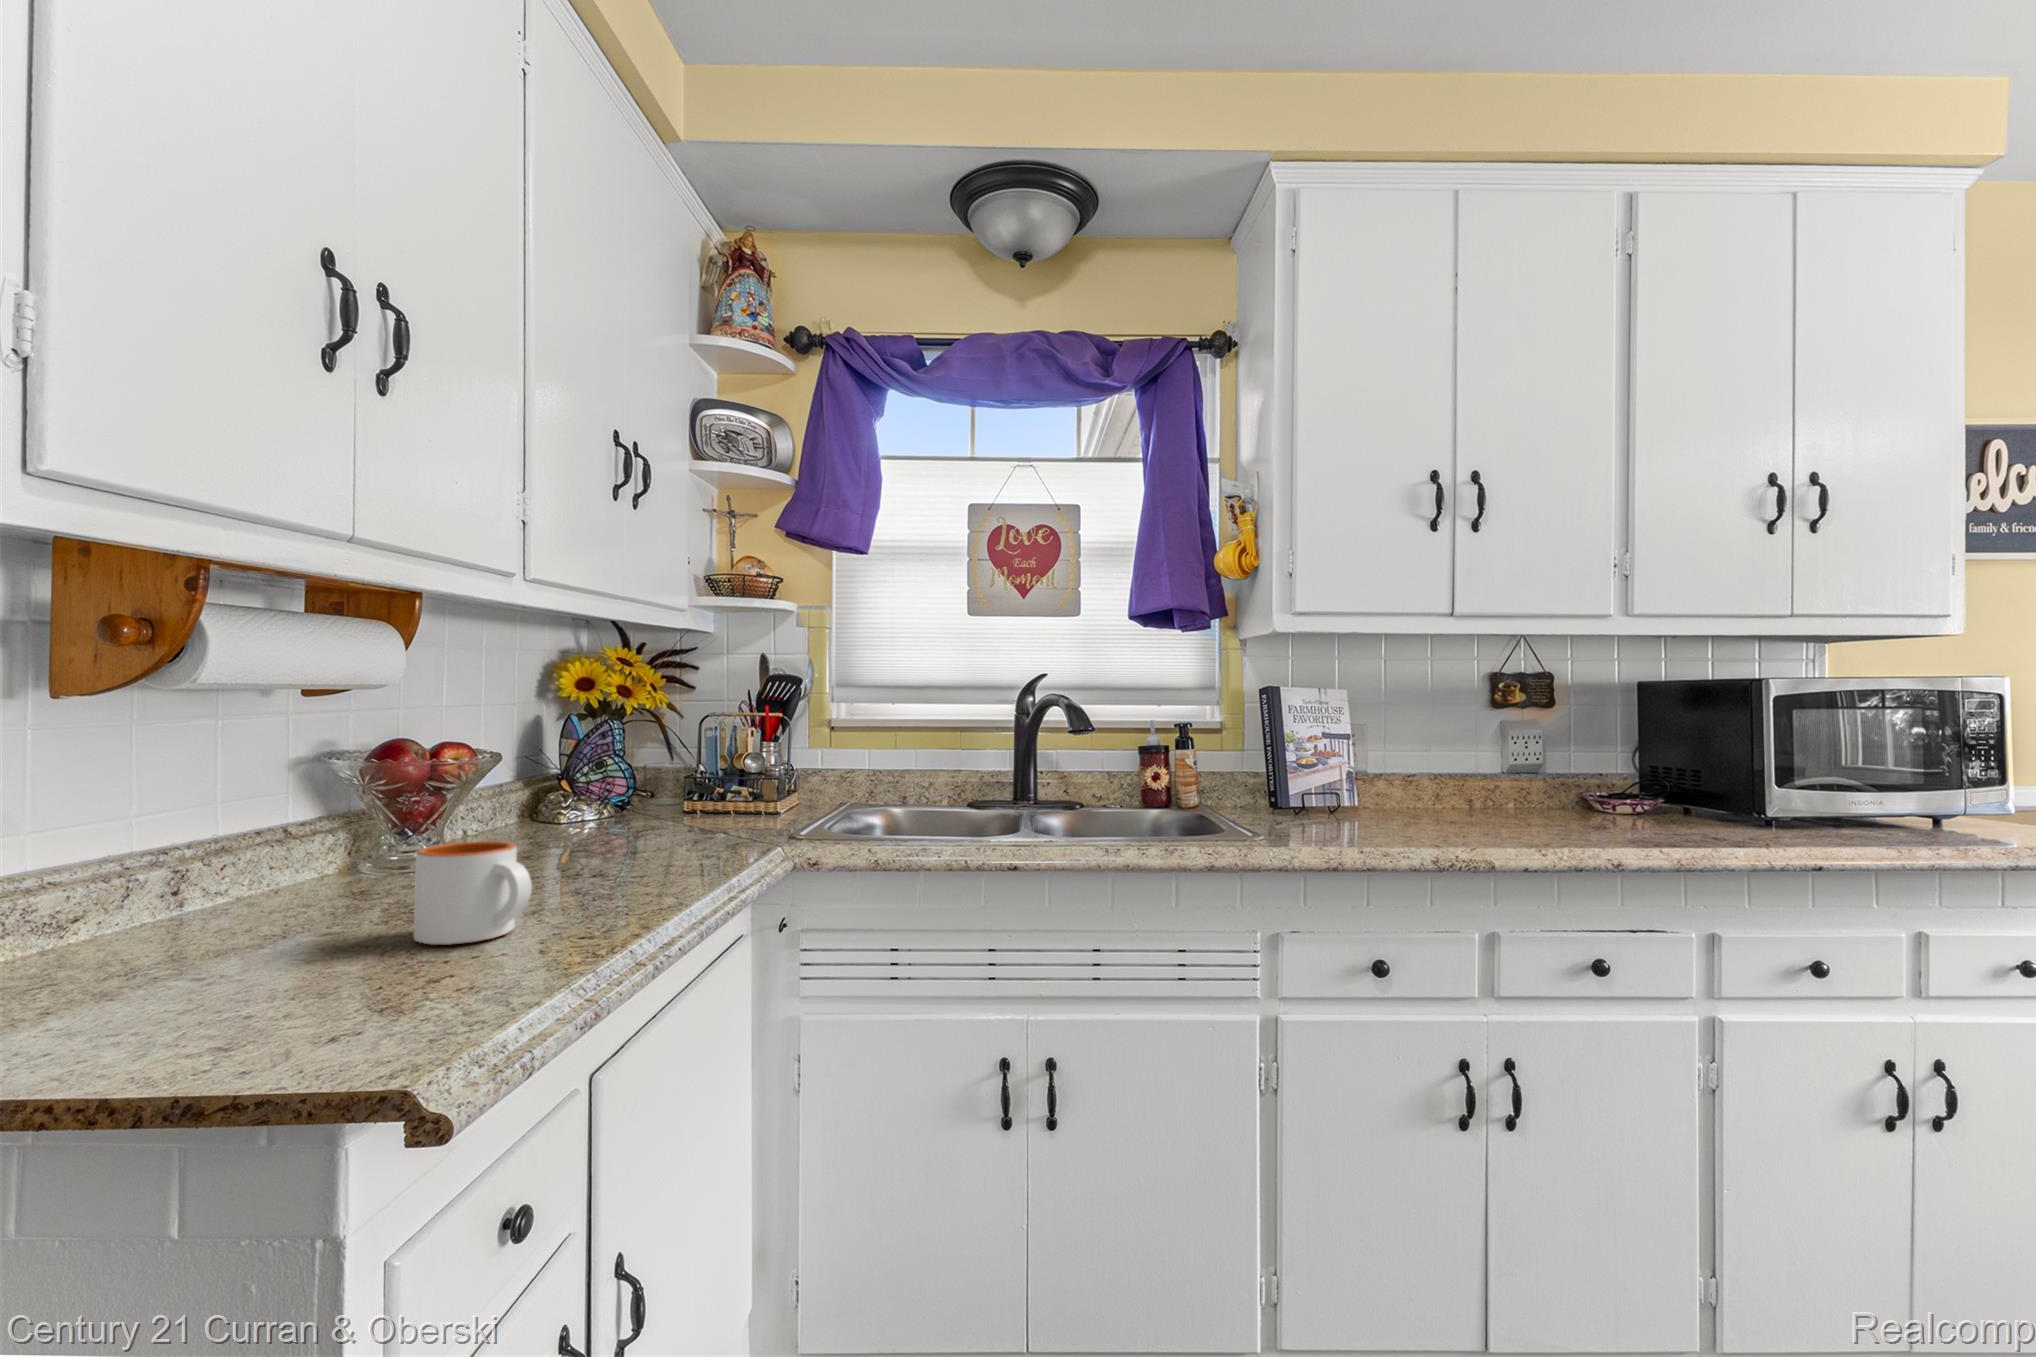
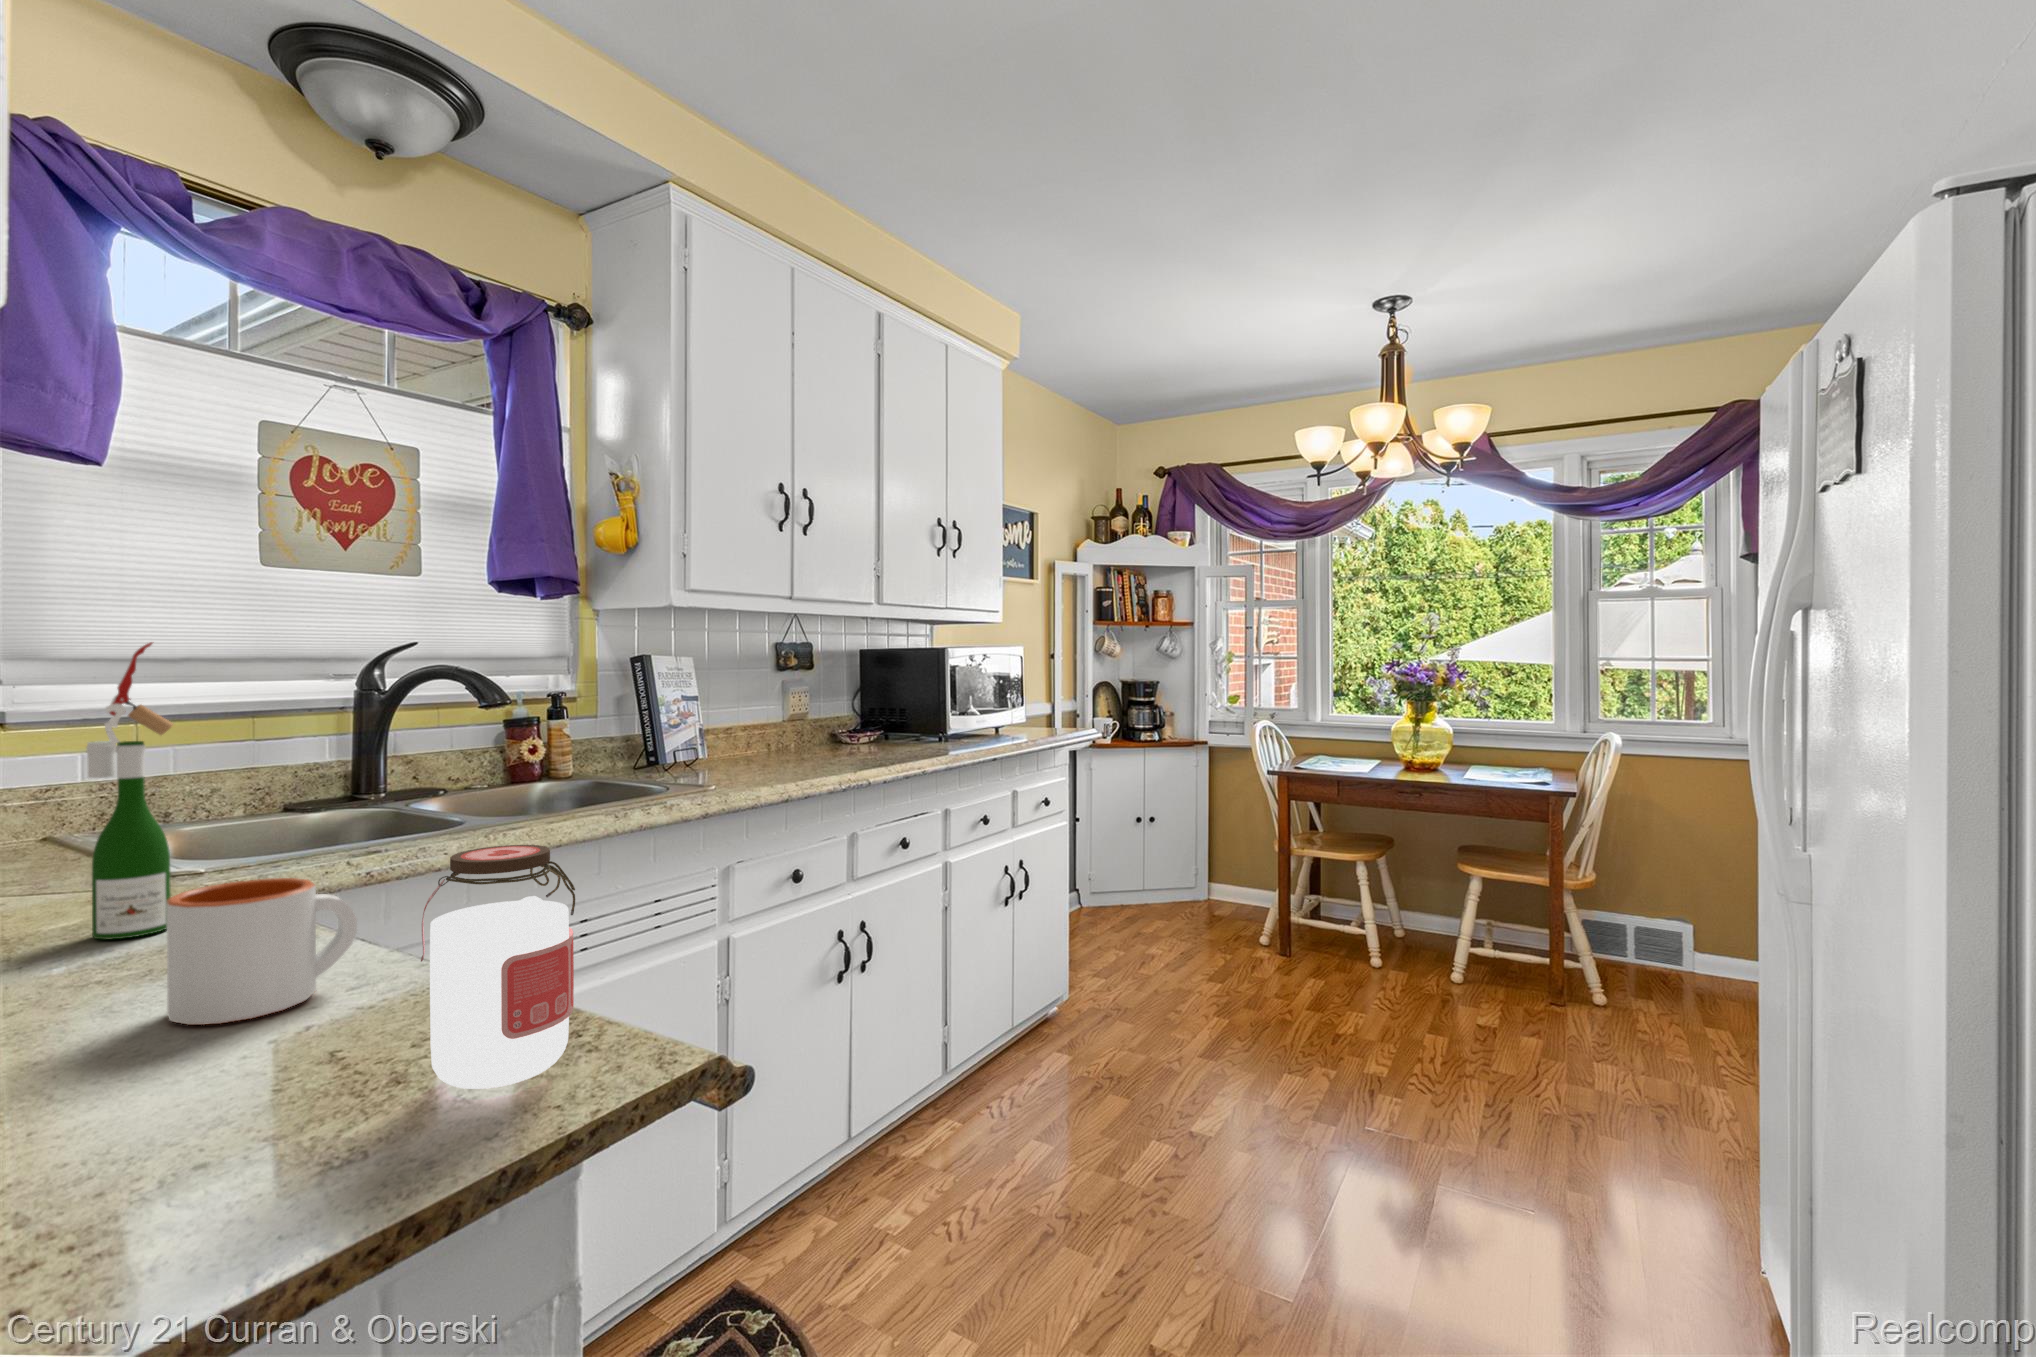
wine bottle: none [609,668,669,875] -> present [86,642,173,940]
jar: none [179,835,338,1059] -> present [421,845,575,1089]

